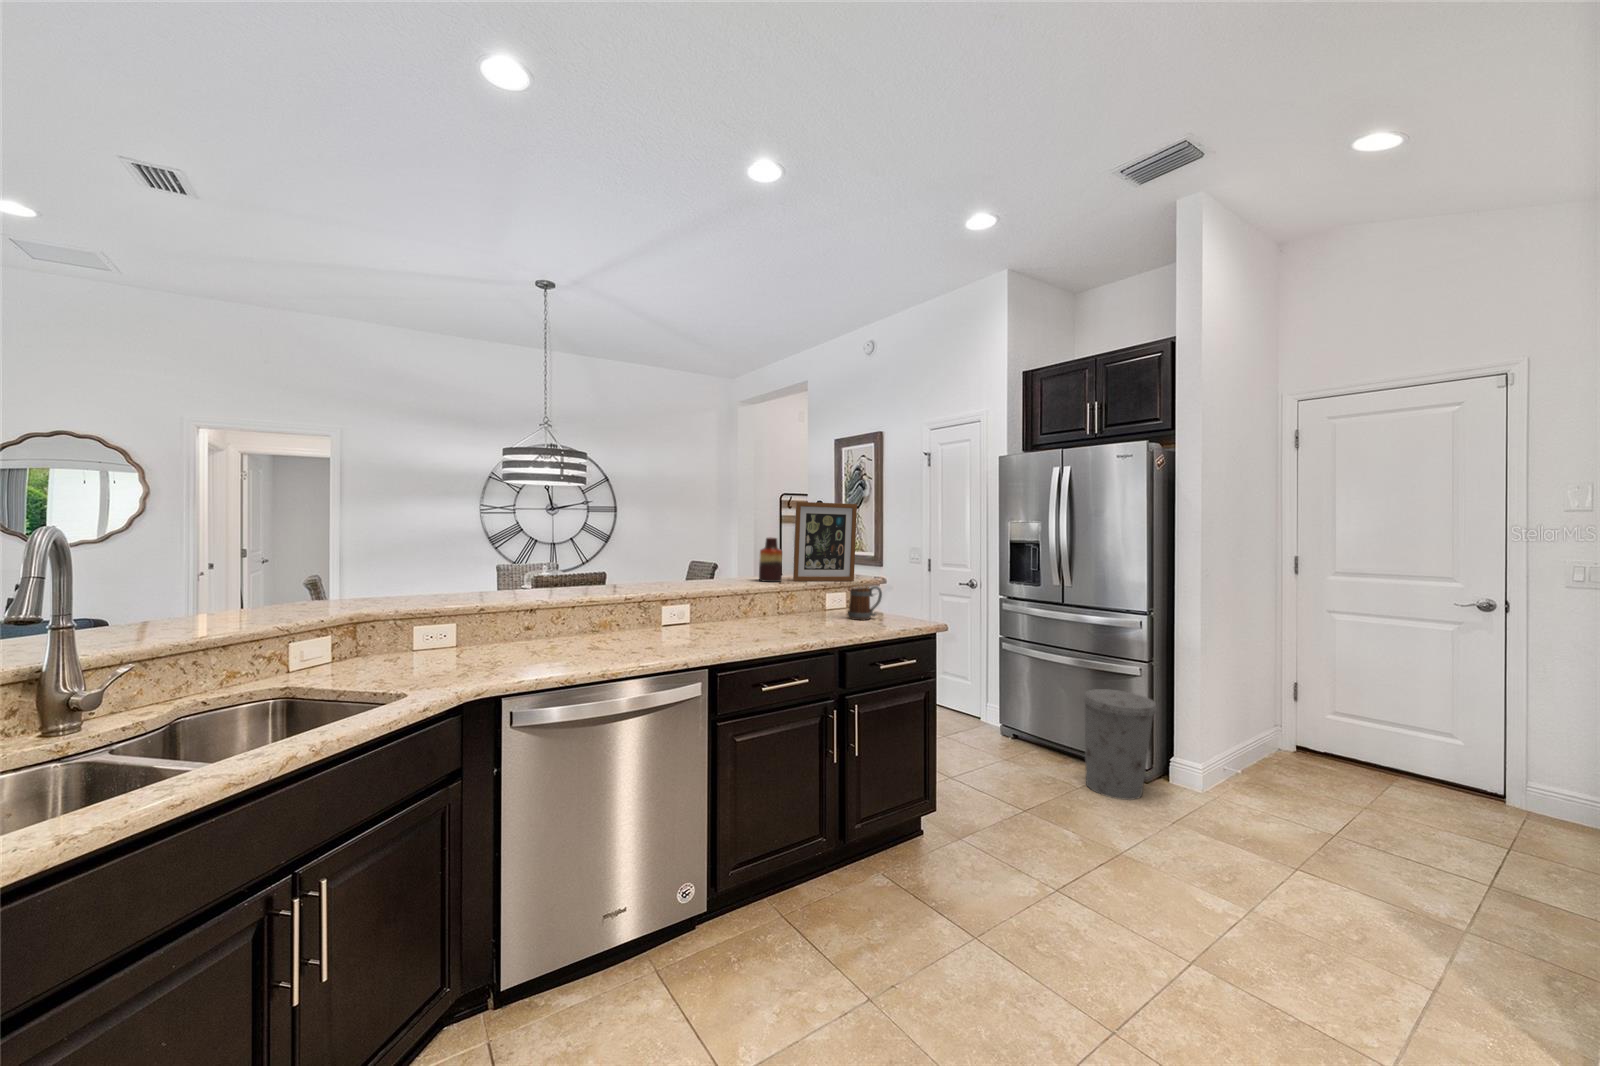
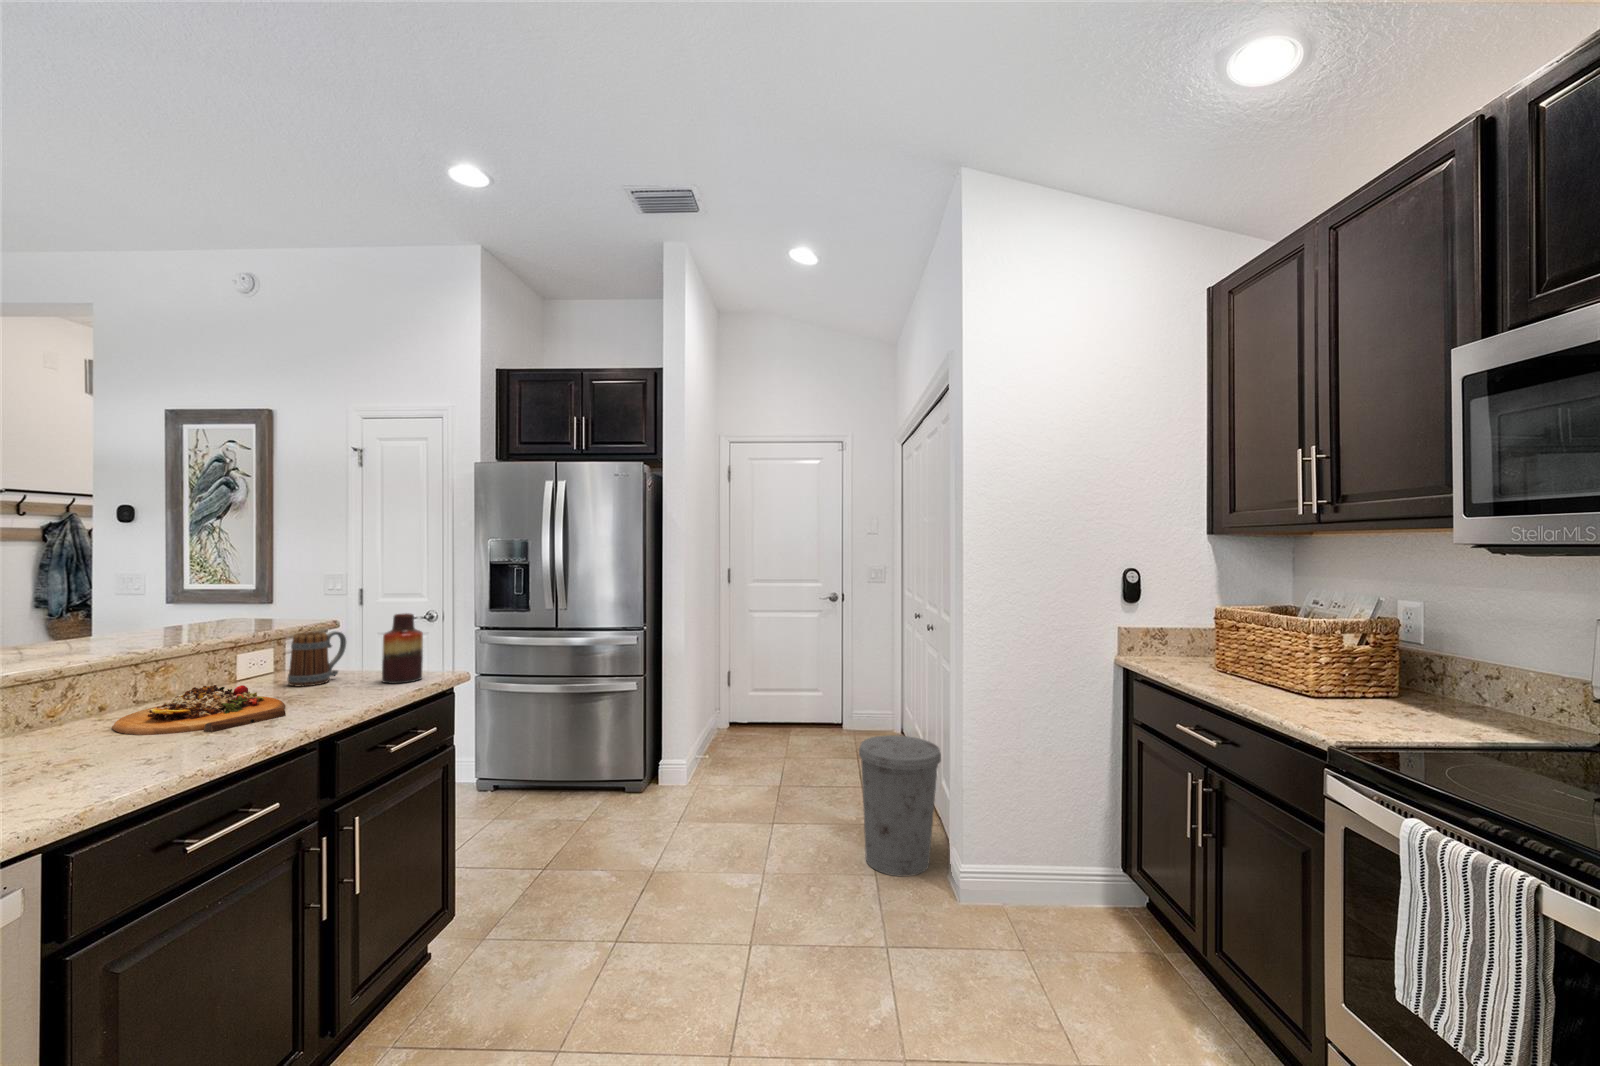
picture frame: present [793,502,857,581] -> none [163,508,286,642]
vase: present [759,538,783,582] -> present [382,613,423,683]
cutting board: none [757,608,835,635] -> present [112,685,286,735]
trash can: present [1084,689,1157,800] -> present [859,735,941,876]

